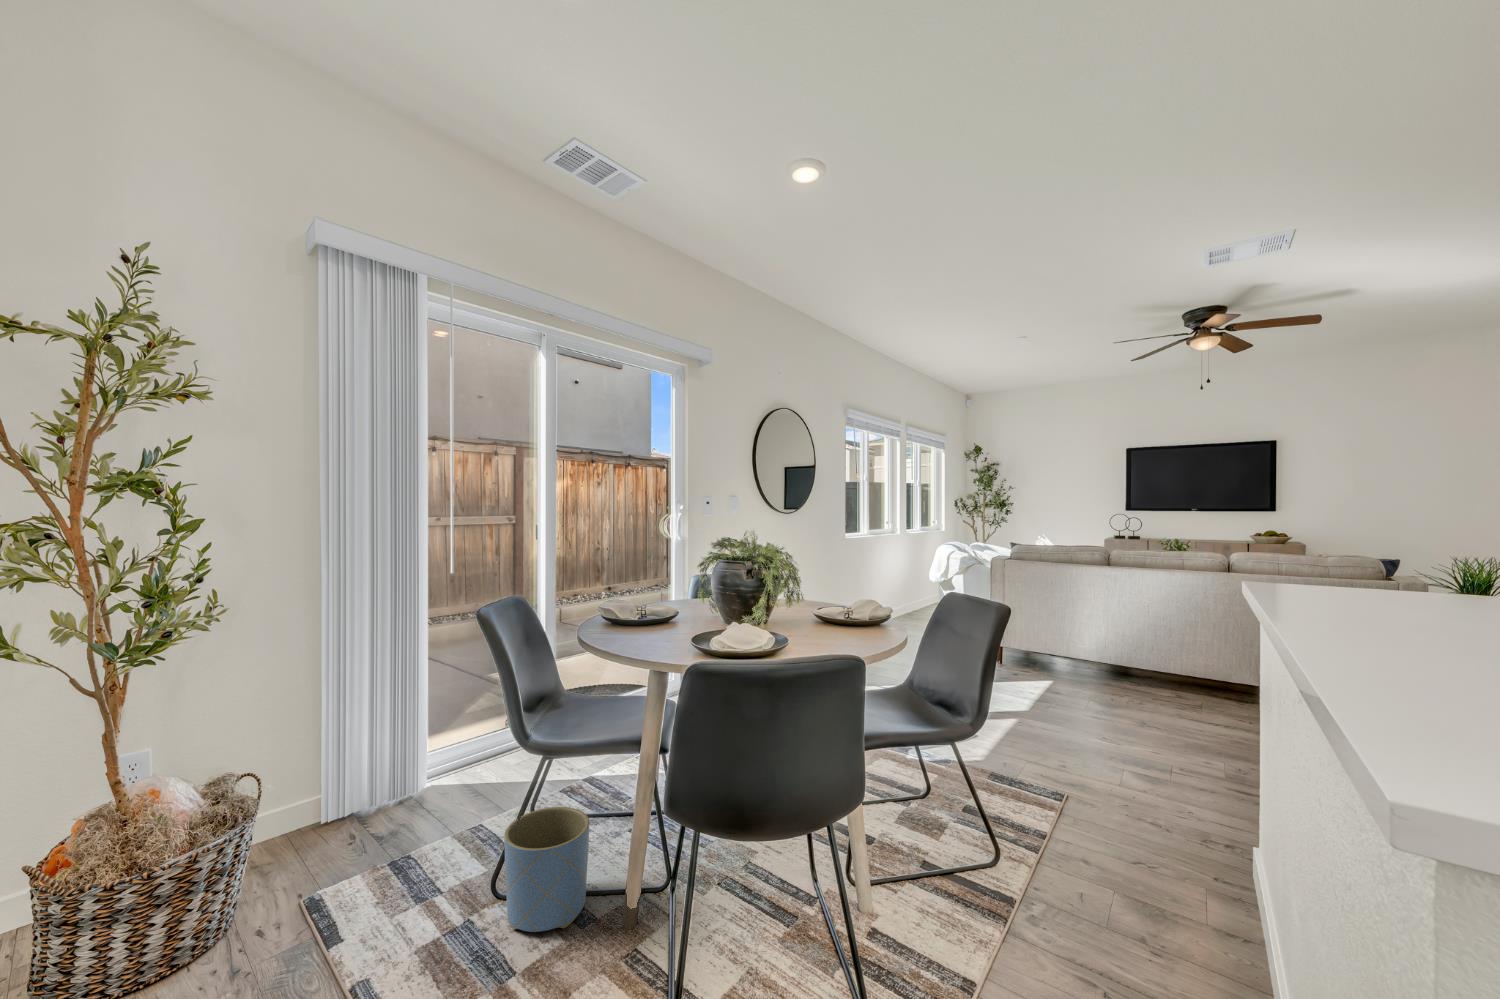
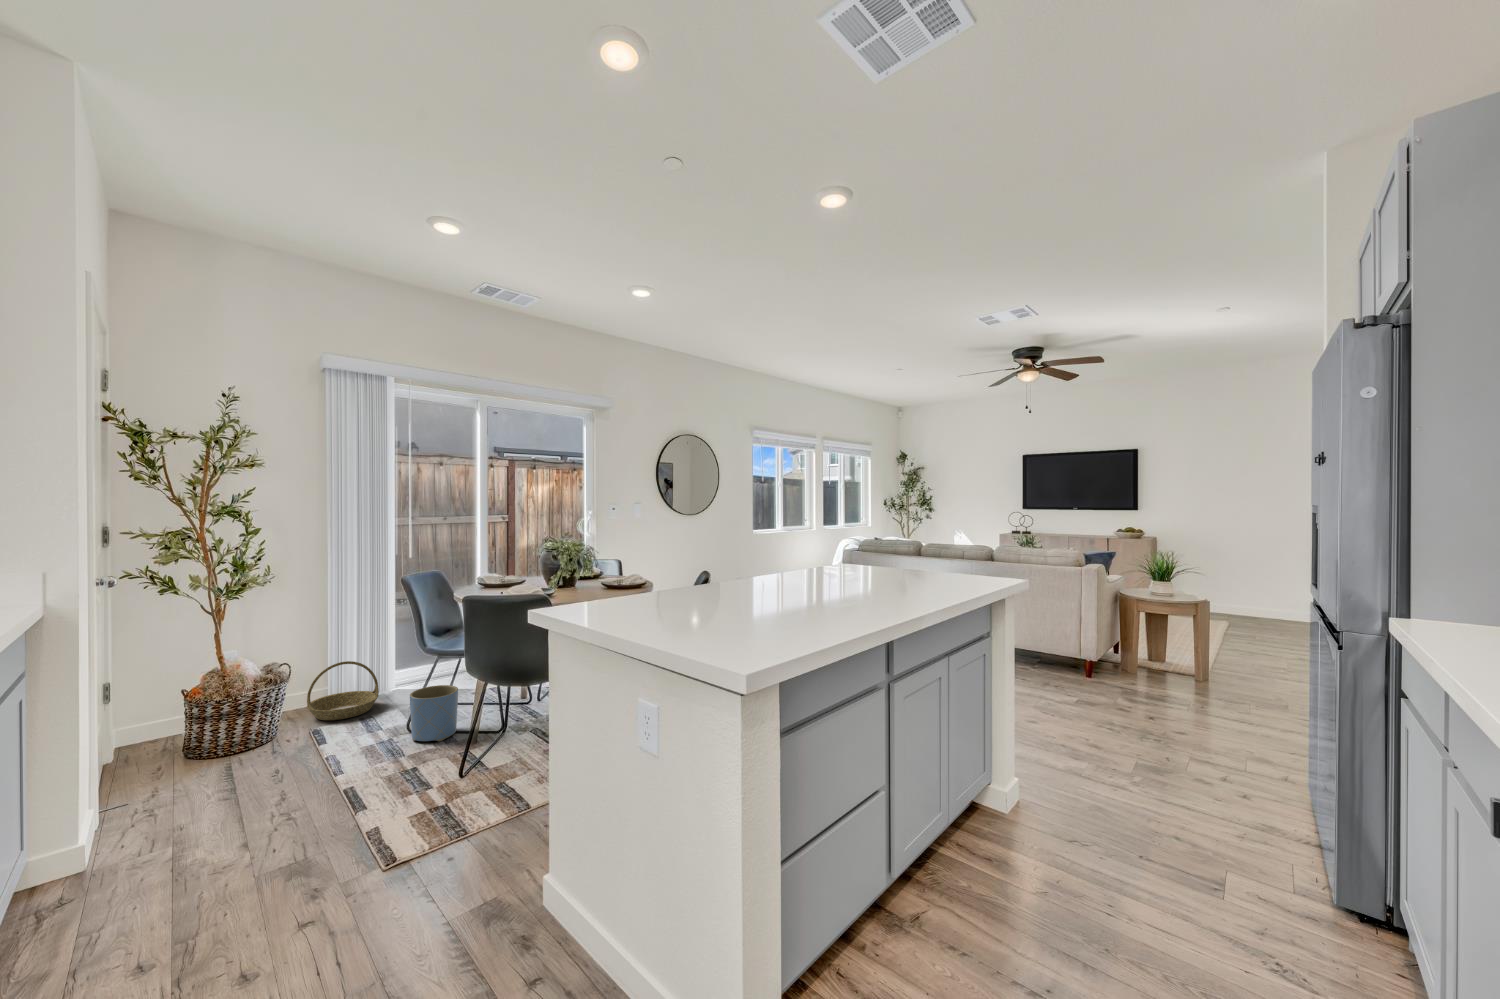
basket: none [287,757,414,874] -> present [307,661,379,720]

